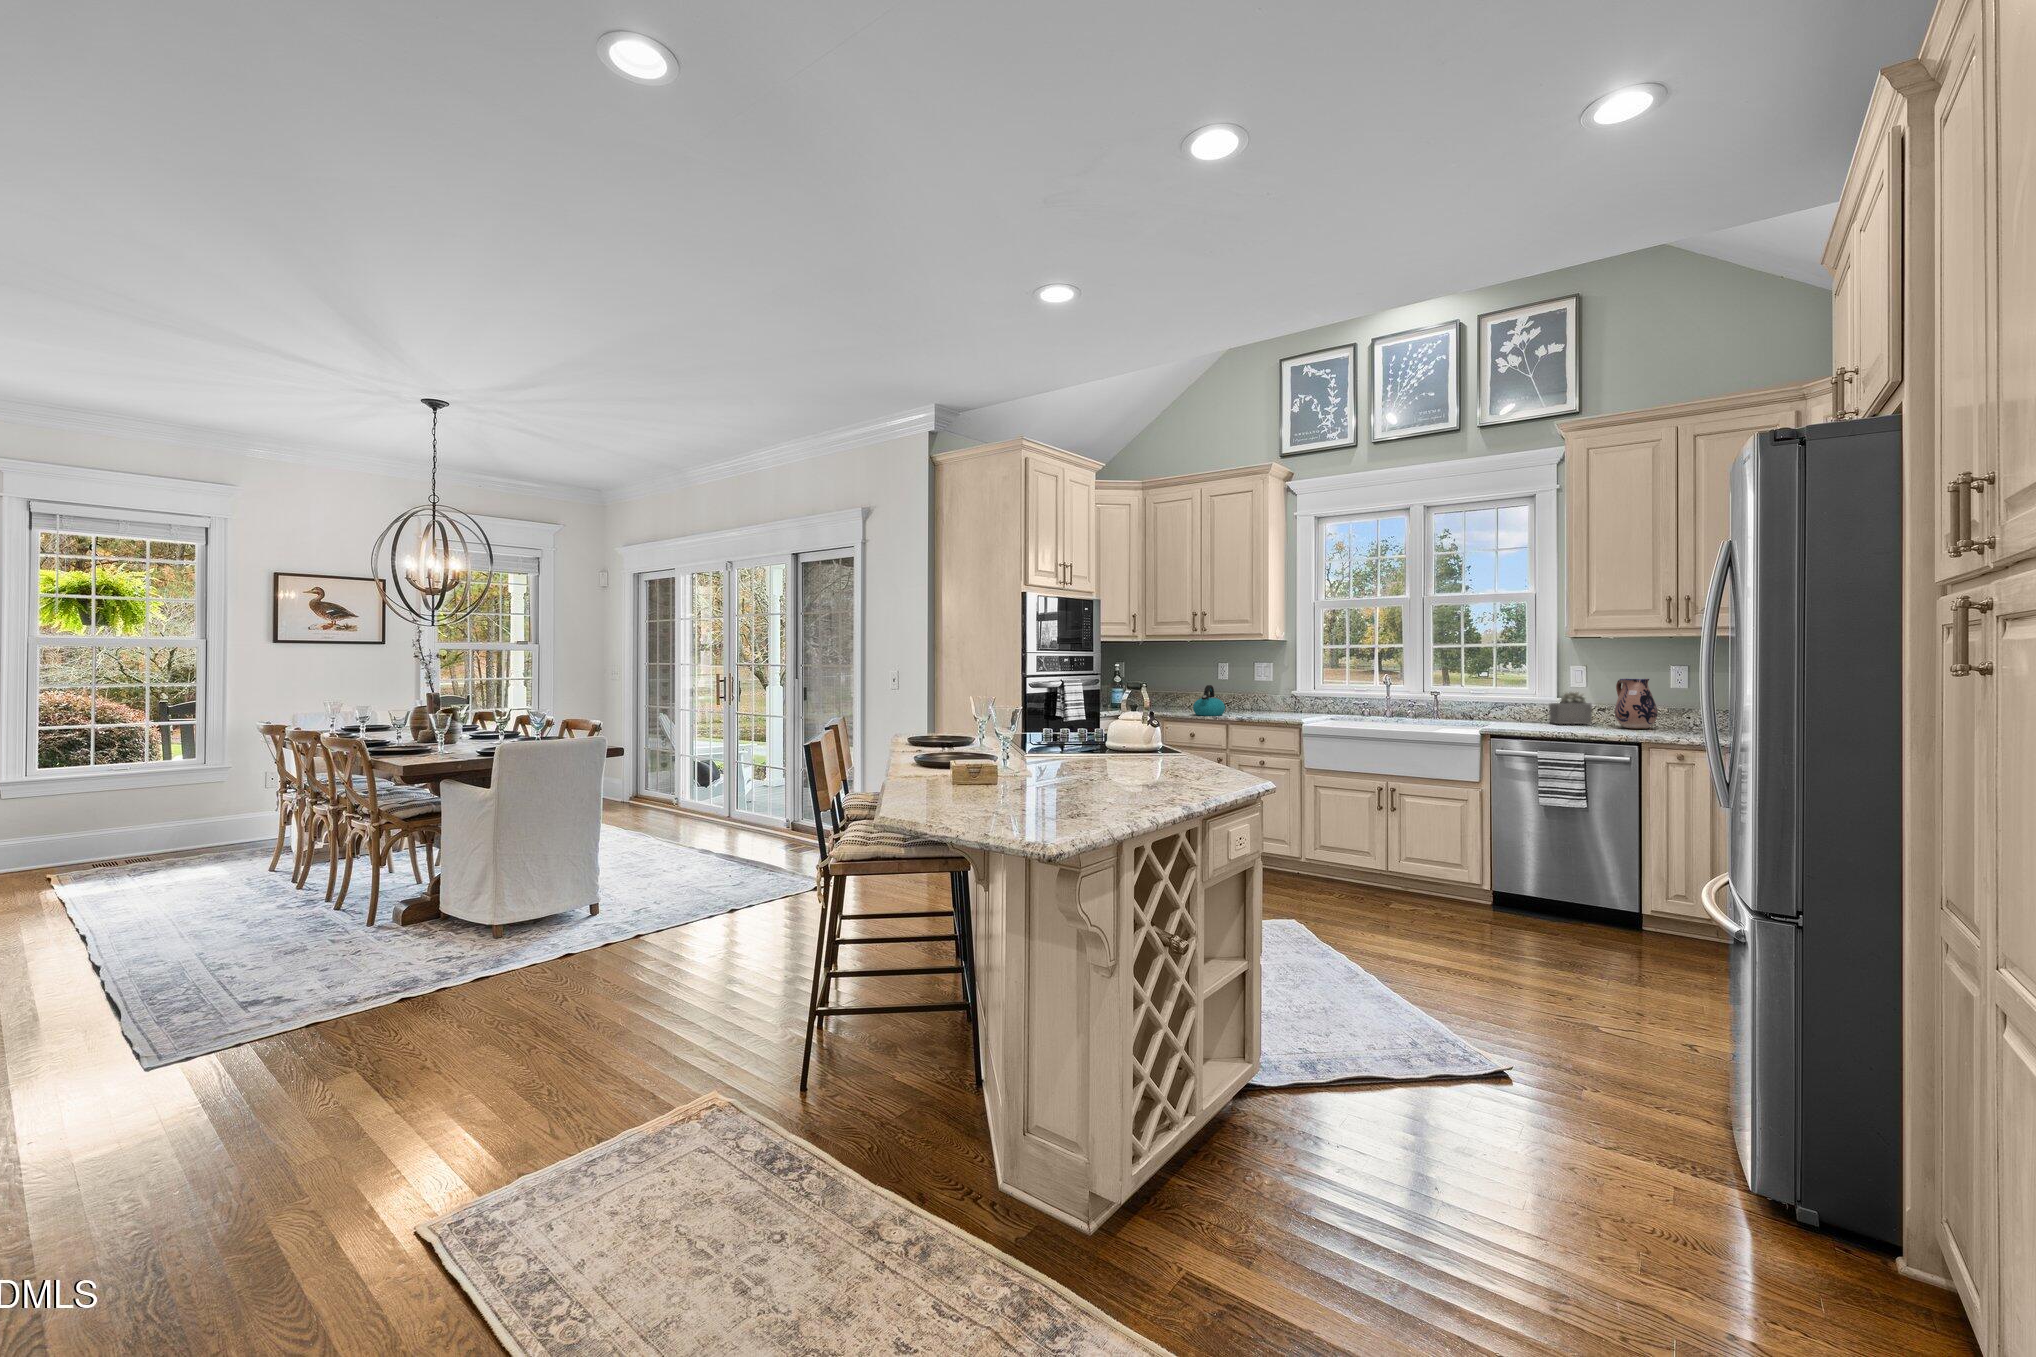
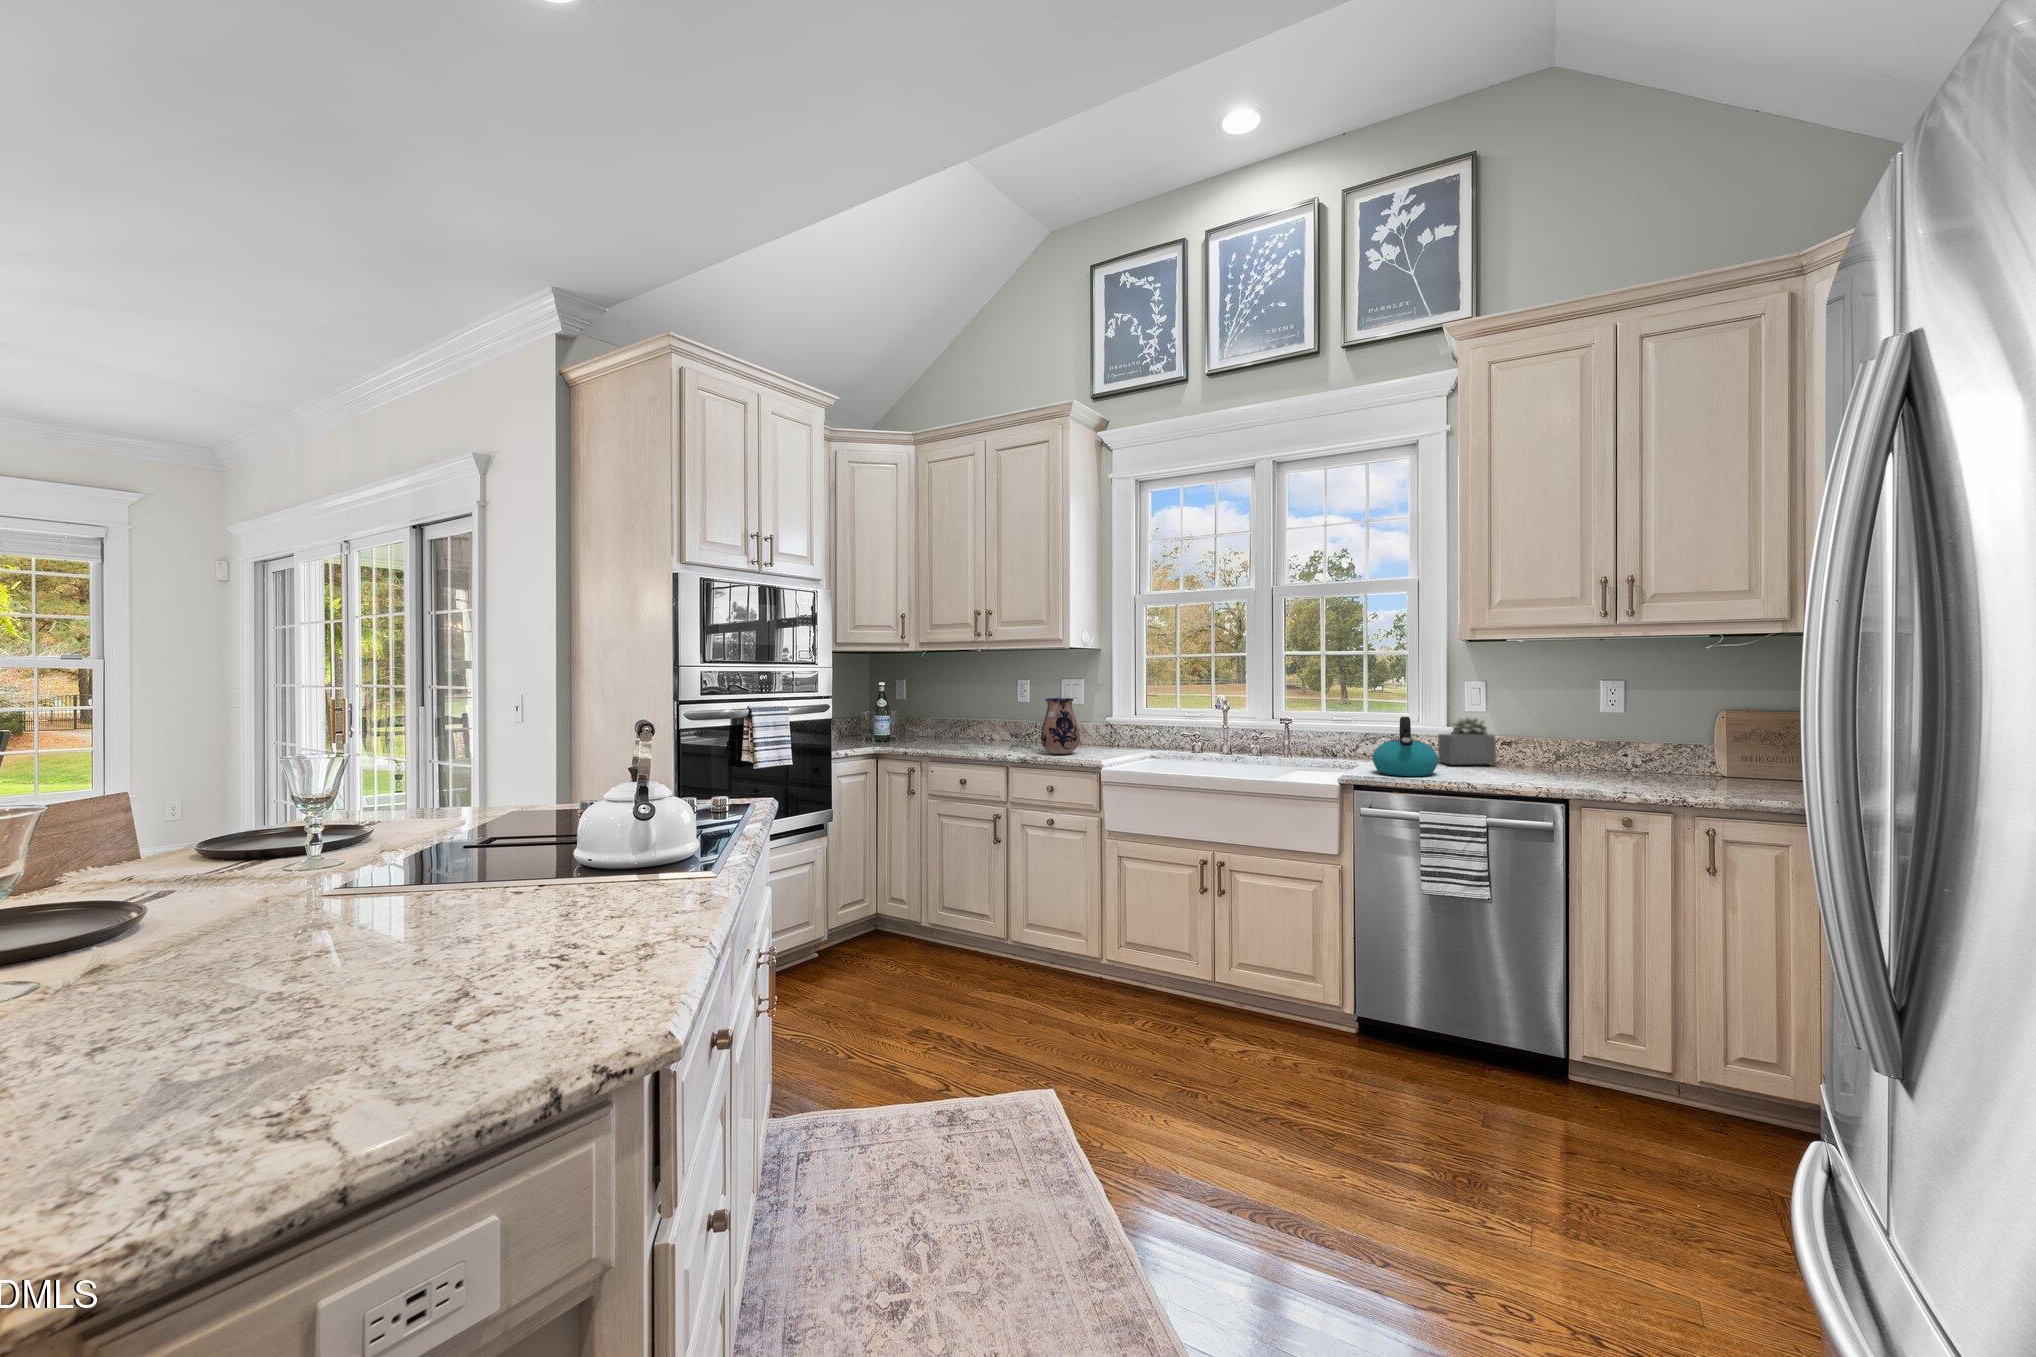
ceramic pitcher: present [1615,679,1657,729] -> present [1041,698,1080,754]
kettle: present [1193,685,1225,716] -> present [1373,717,1438,776]

